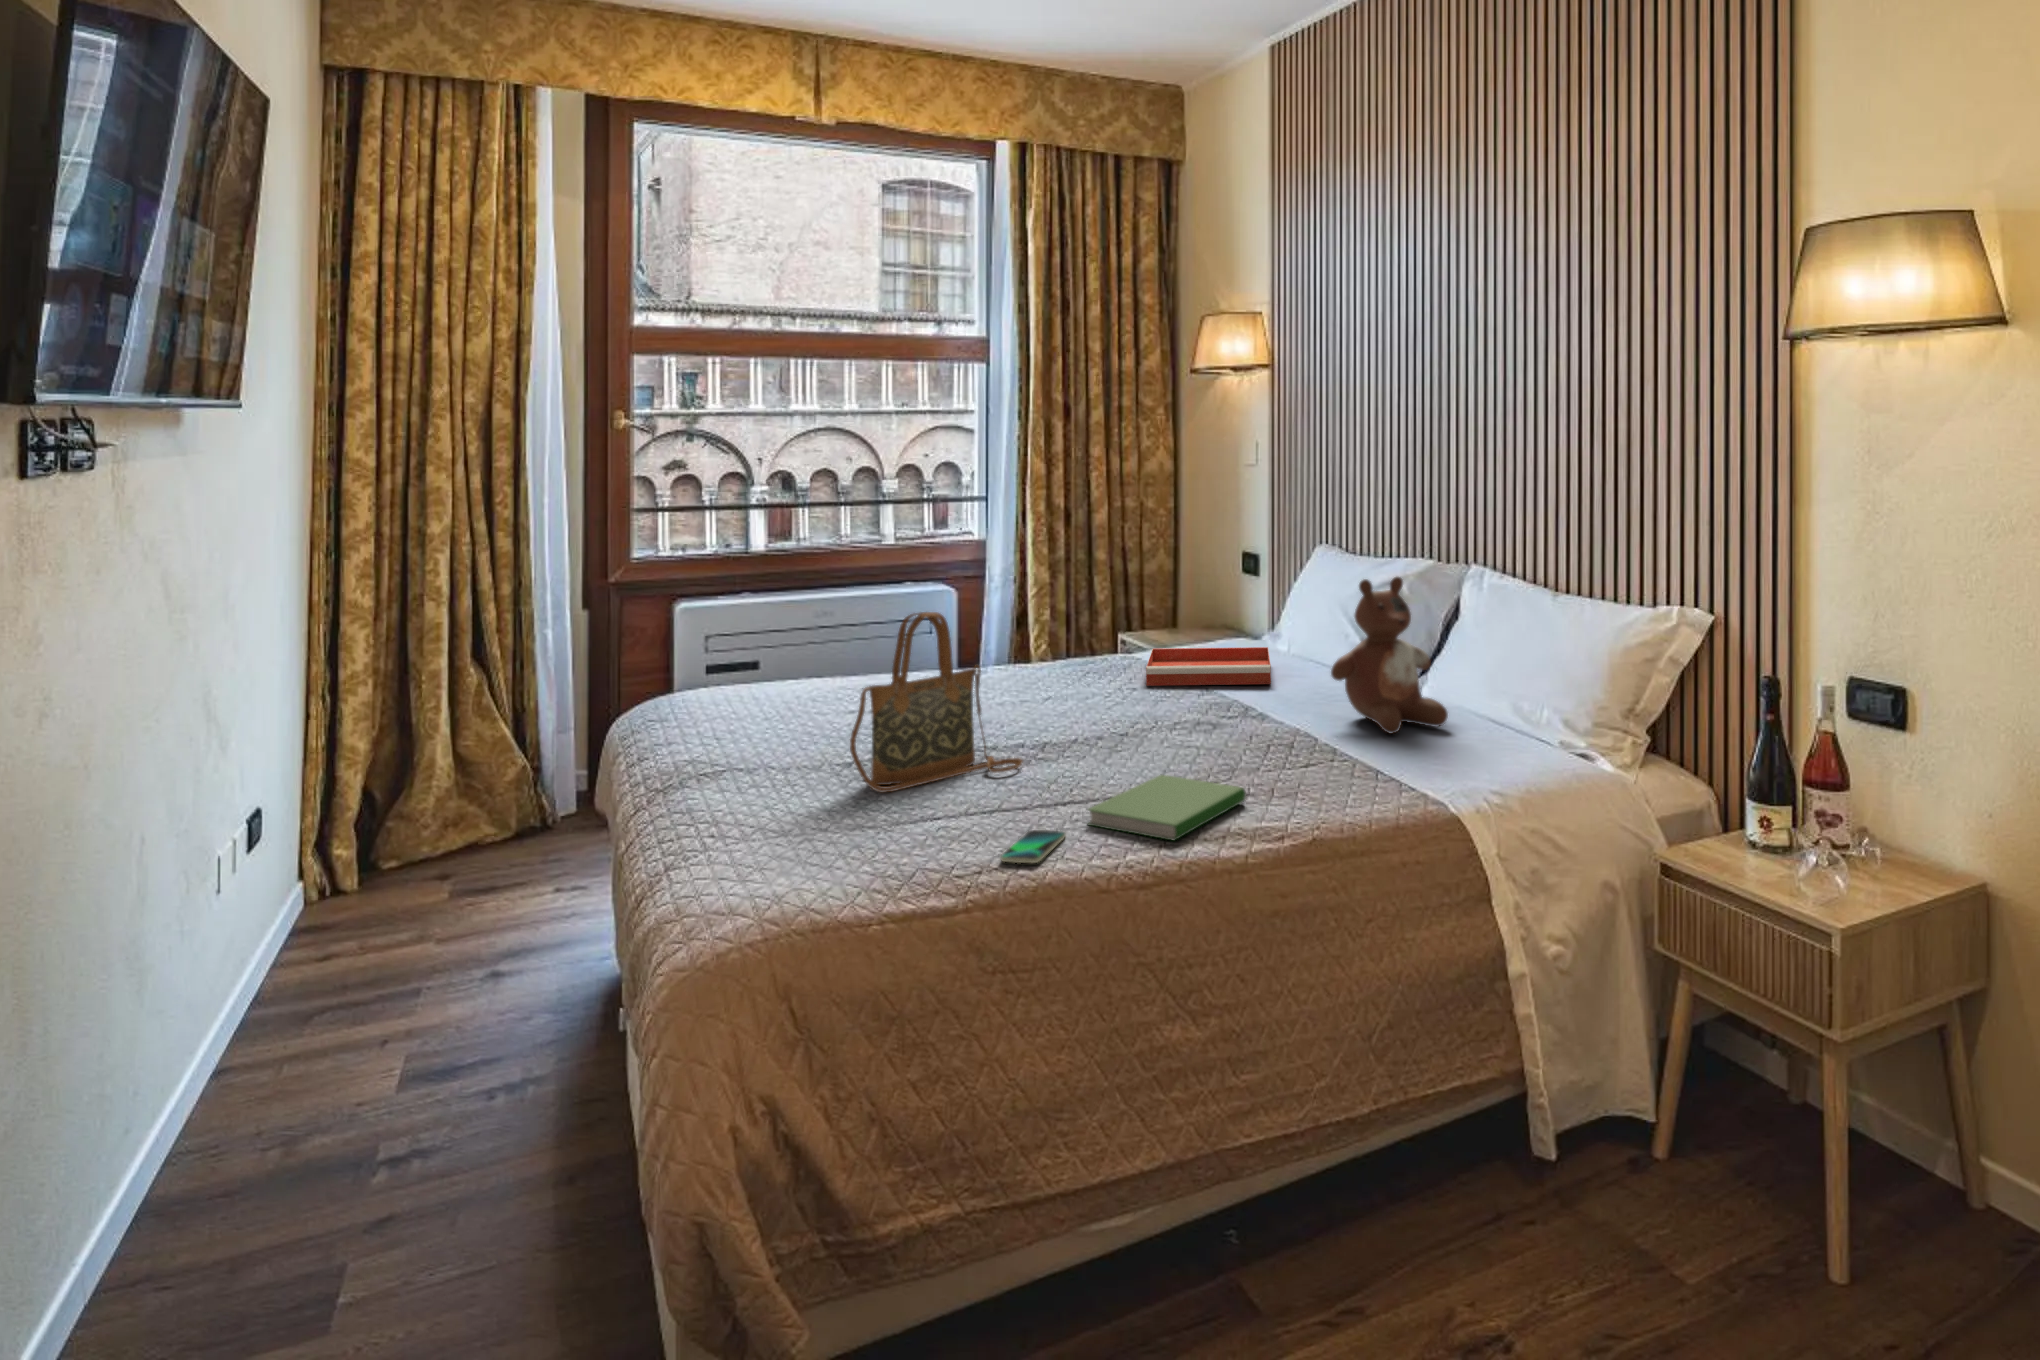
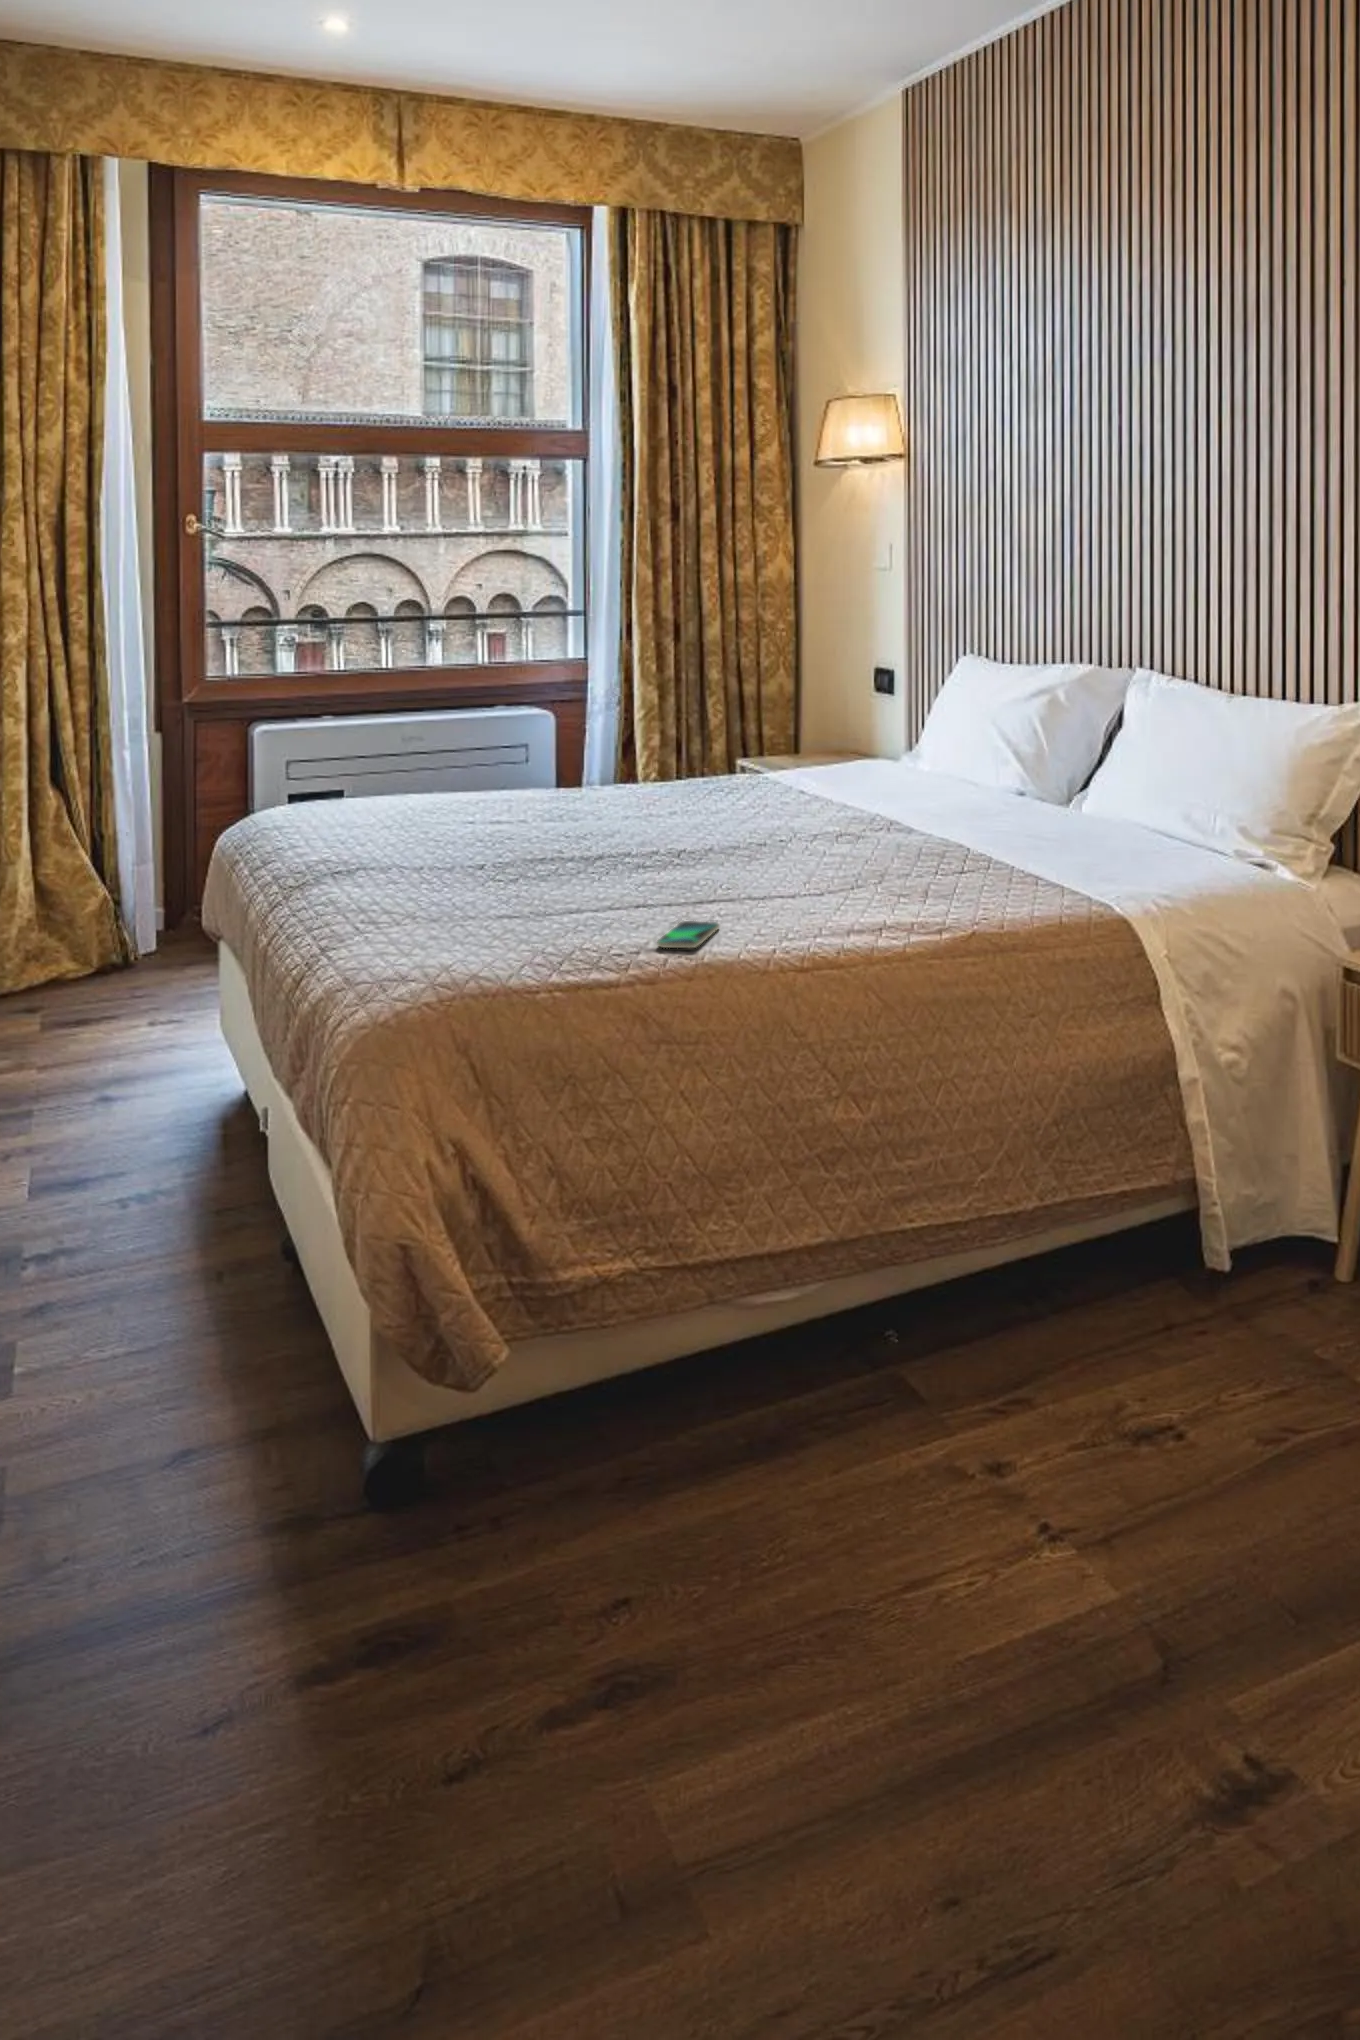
stuffed bear: present [1331,577,1448,733] -> none [985,677,1112,843]
handbag: present [850,612,1022,792] -> none [488,706,664,889]
tray: present [1146,647,1271,686] -> none [781,763,916,800]
hardcover book: present [1088,775,1246,840] -> none [739,874,903,931]

